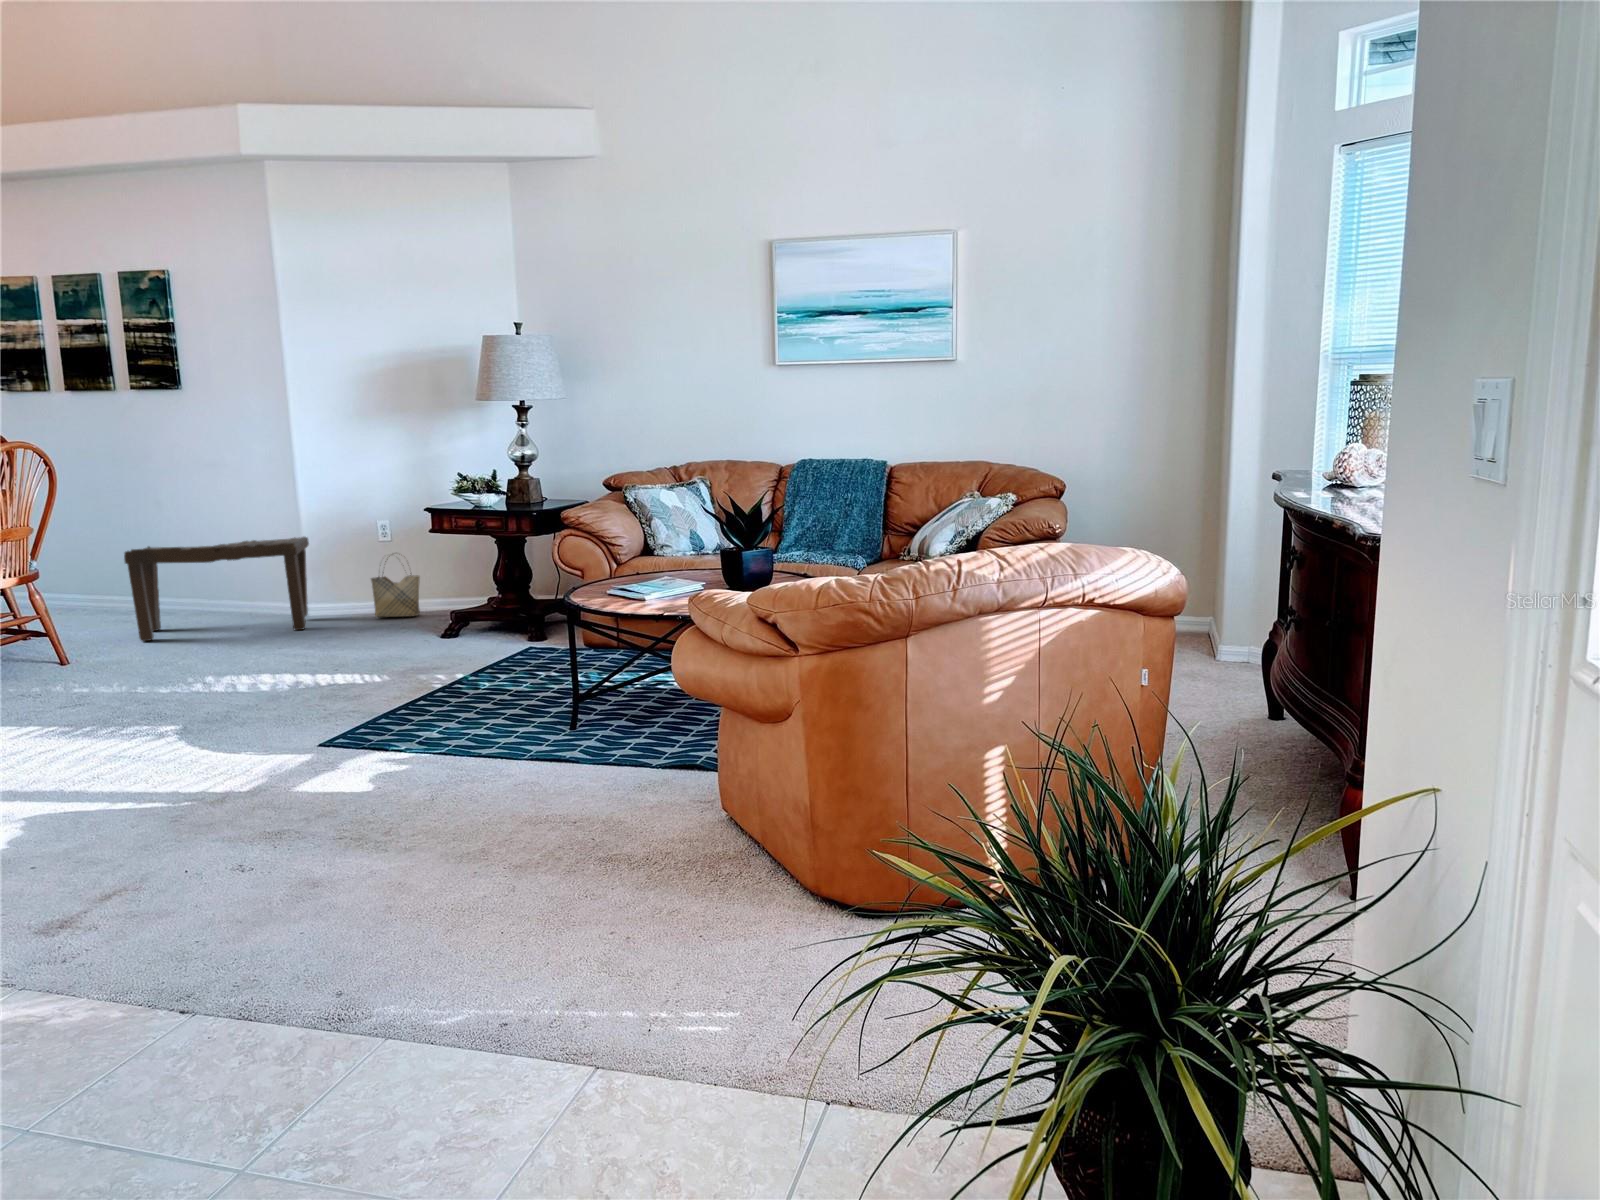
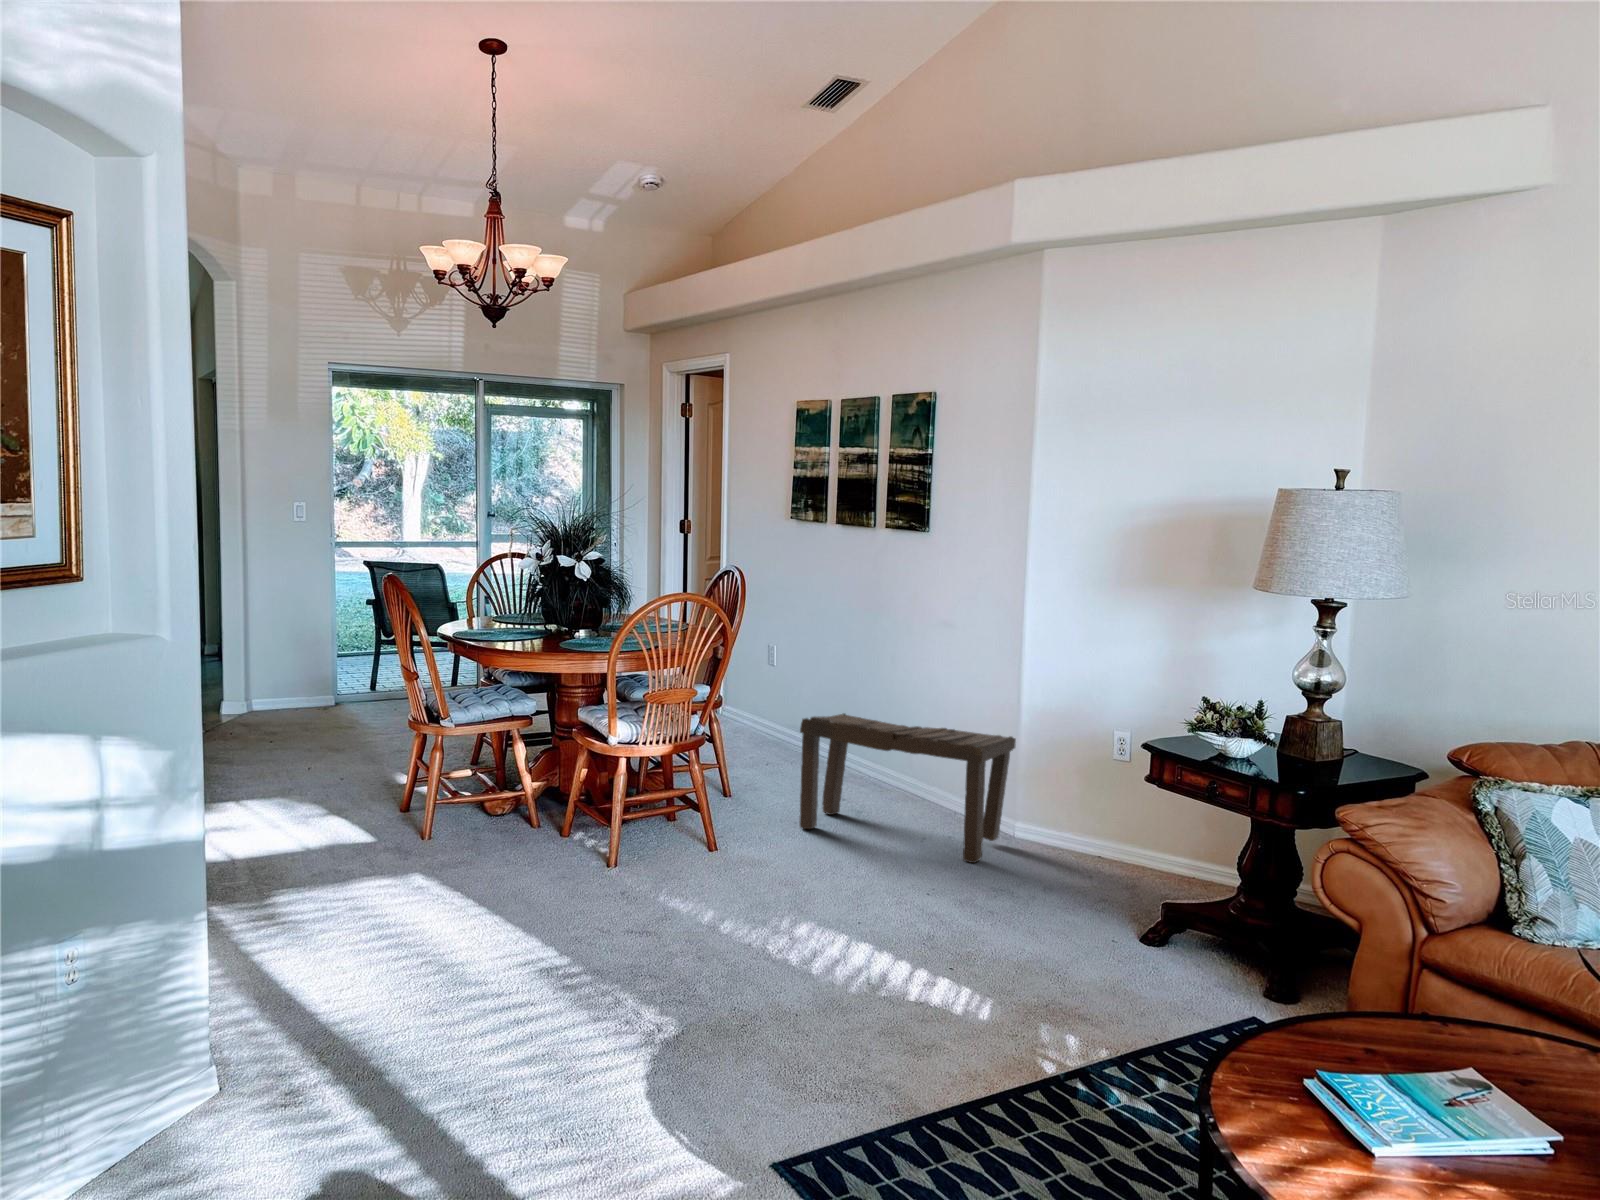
woven basket: present [371,559,420,617] -> none [1073,784,1145,881]

